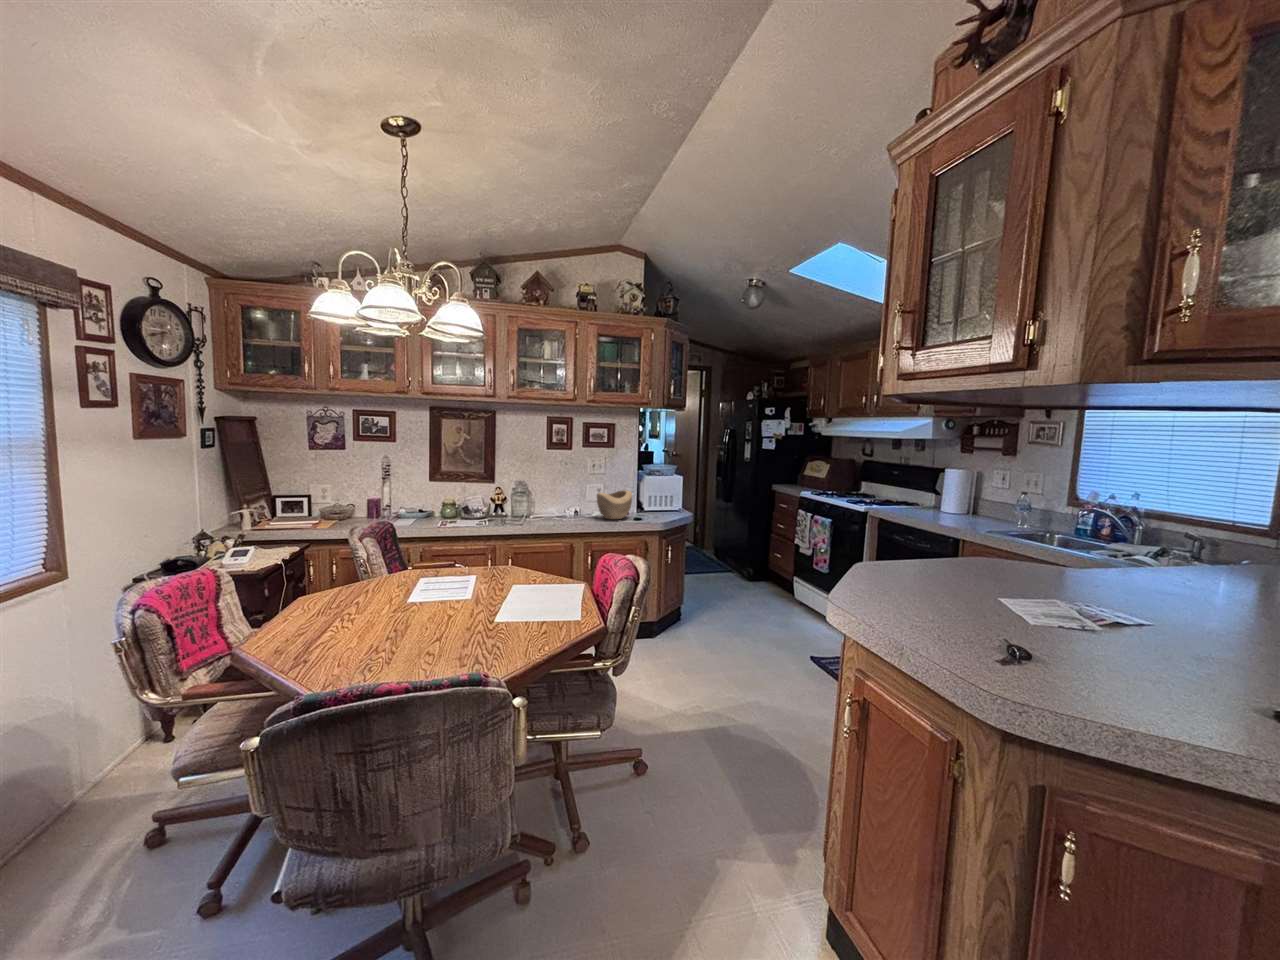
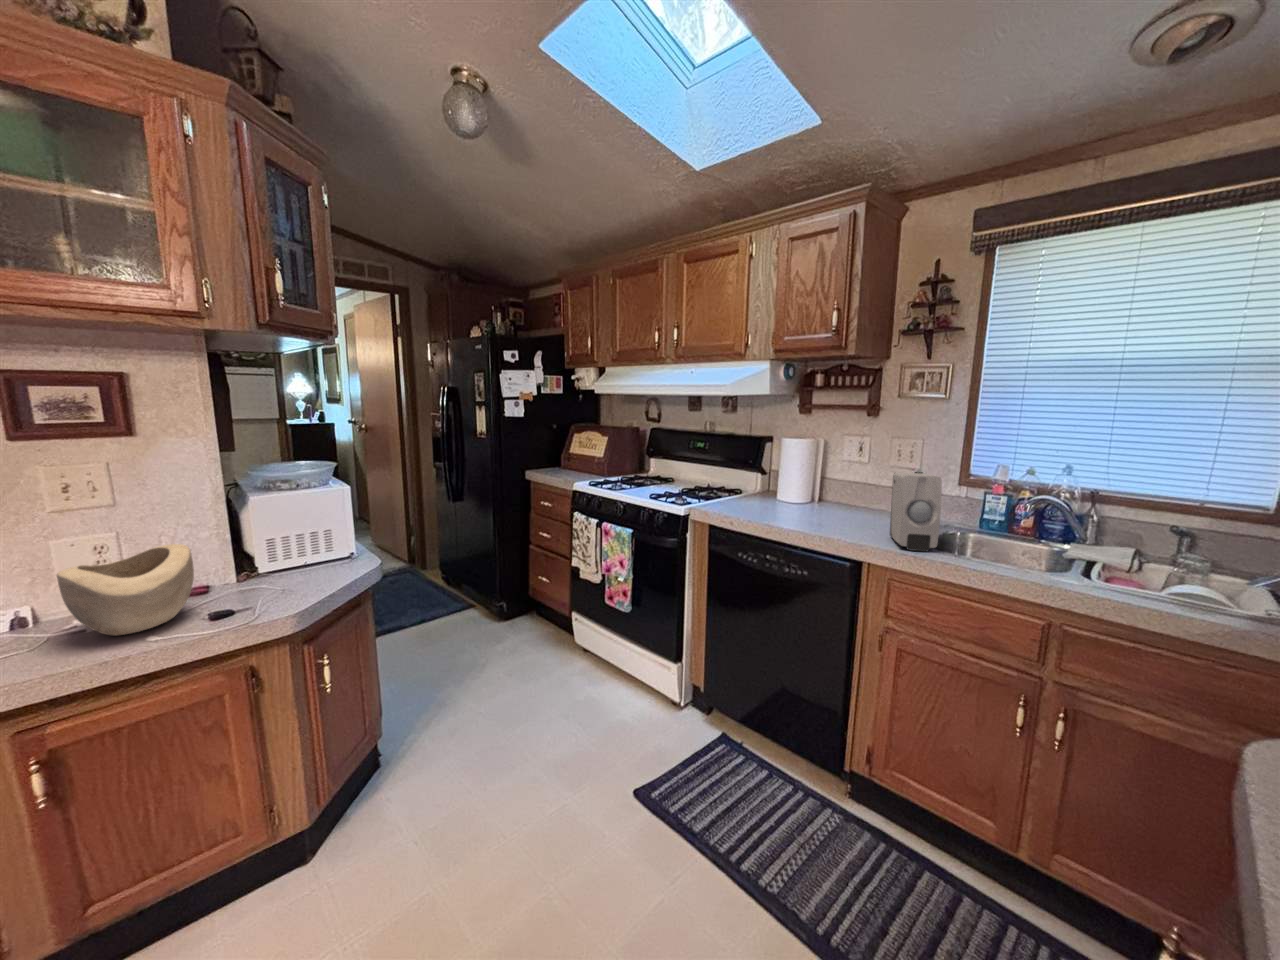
soap dispenser: none [981,489,1013,535] -> present [890,473,942,552]

